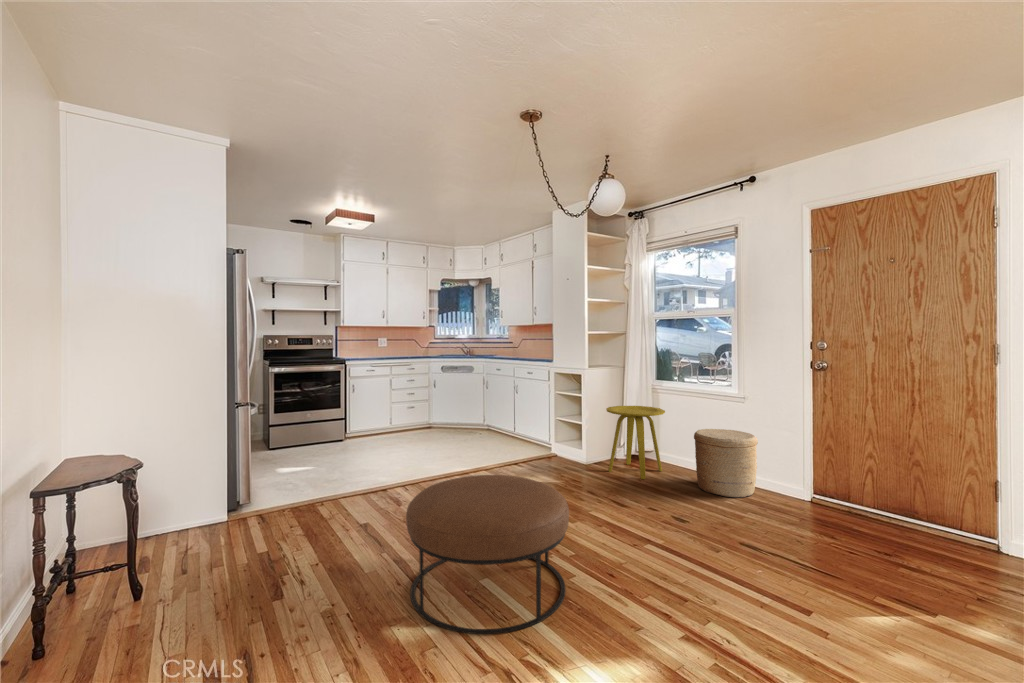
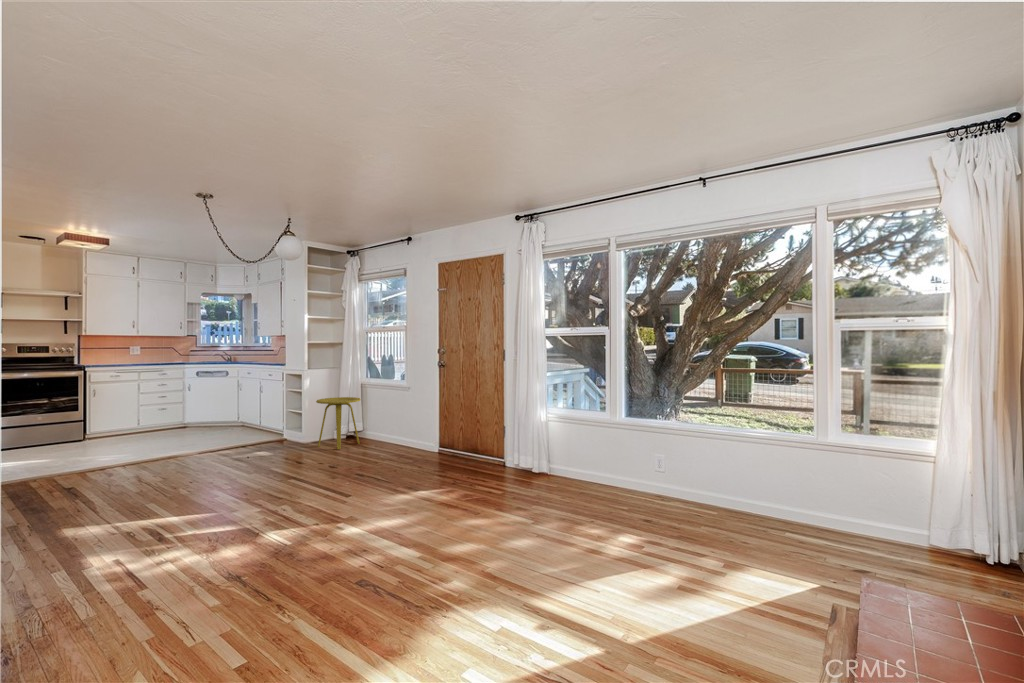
woven basket: present [694,429,758,497] -> none [370,410,411,455]
ottoman: present [406,475,569,634] -> none [89,444,219,532]

